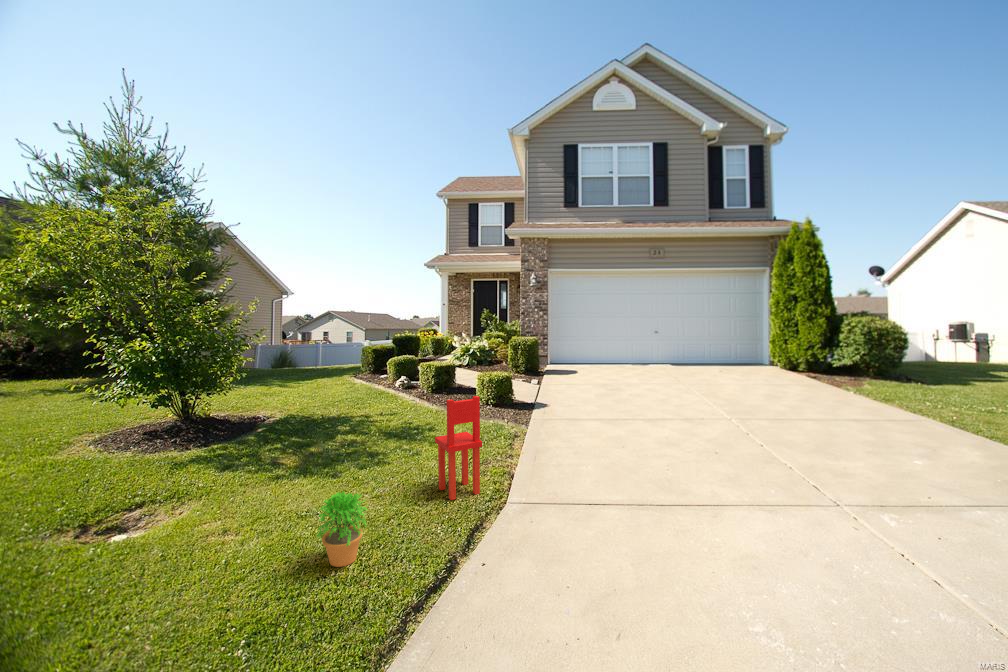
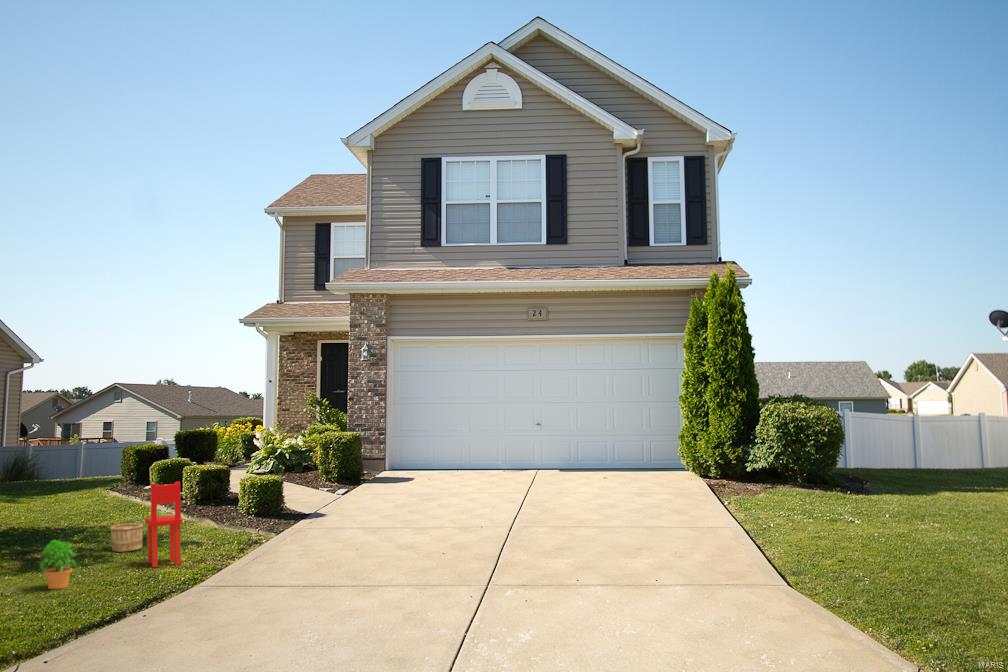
wooden bucket: none [385,429,419,464] -> present [110,523,143,552]

